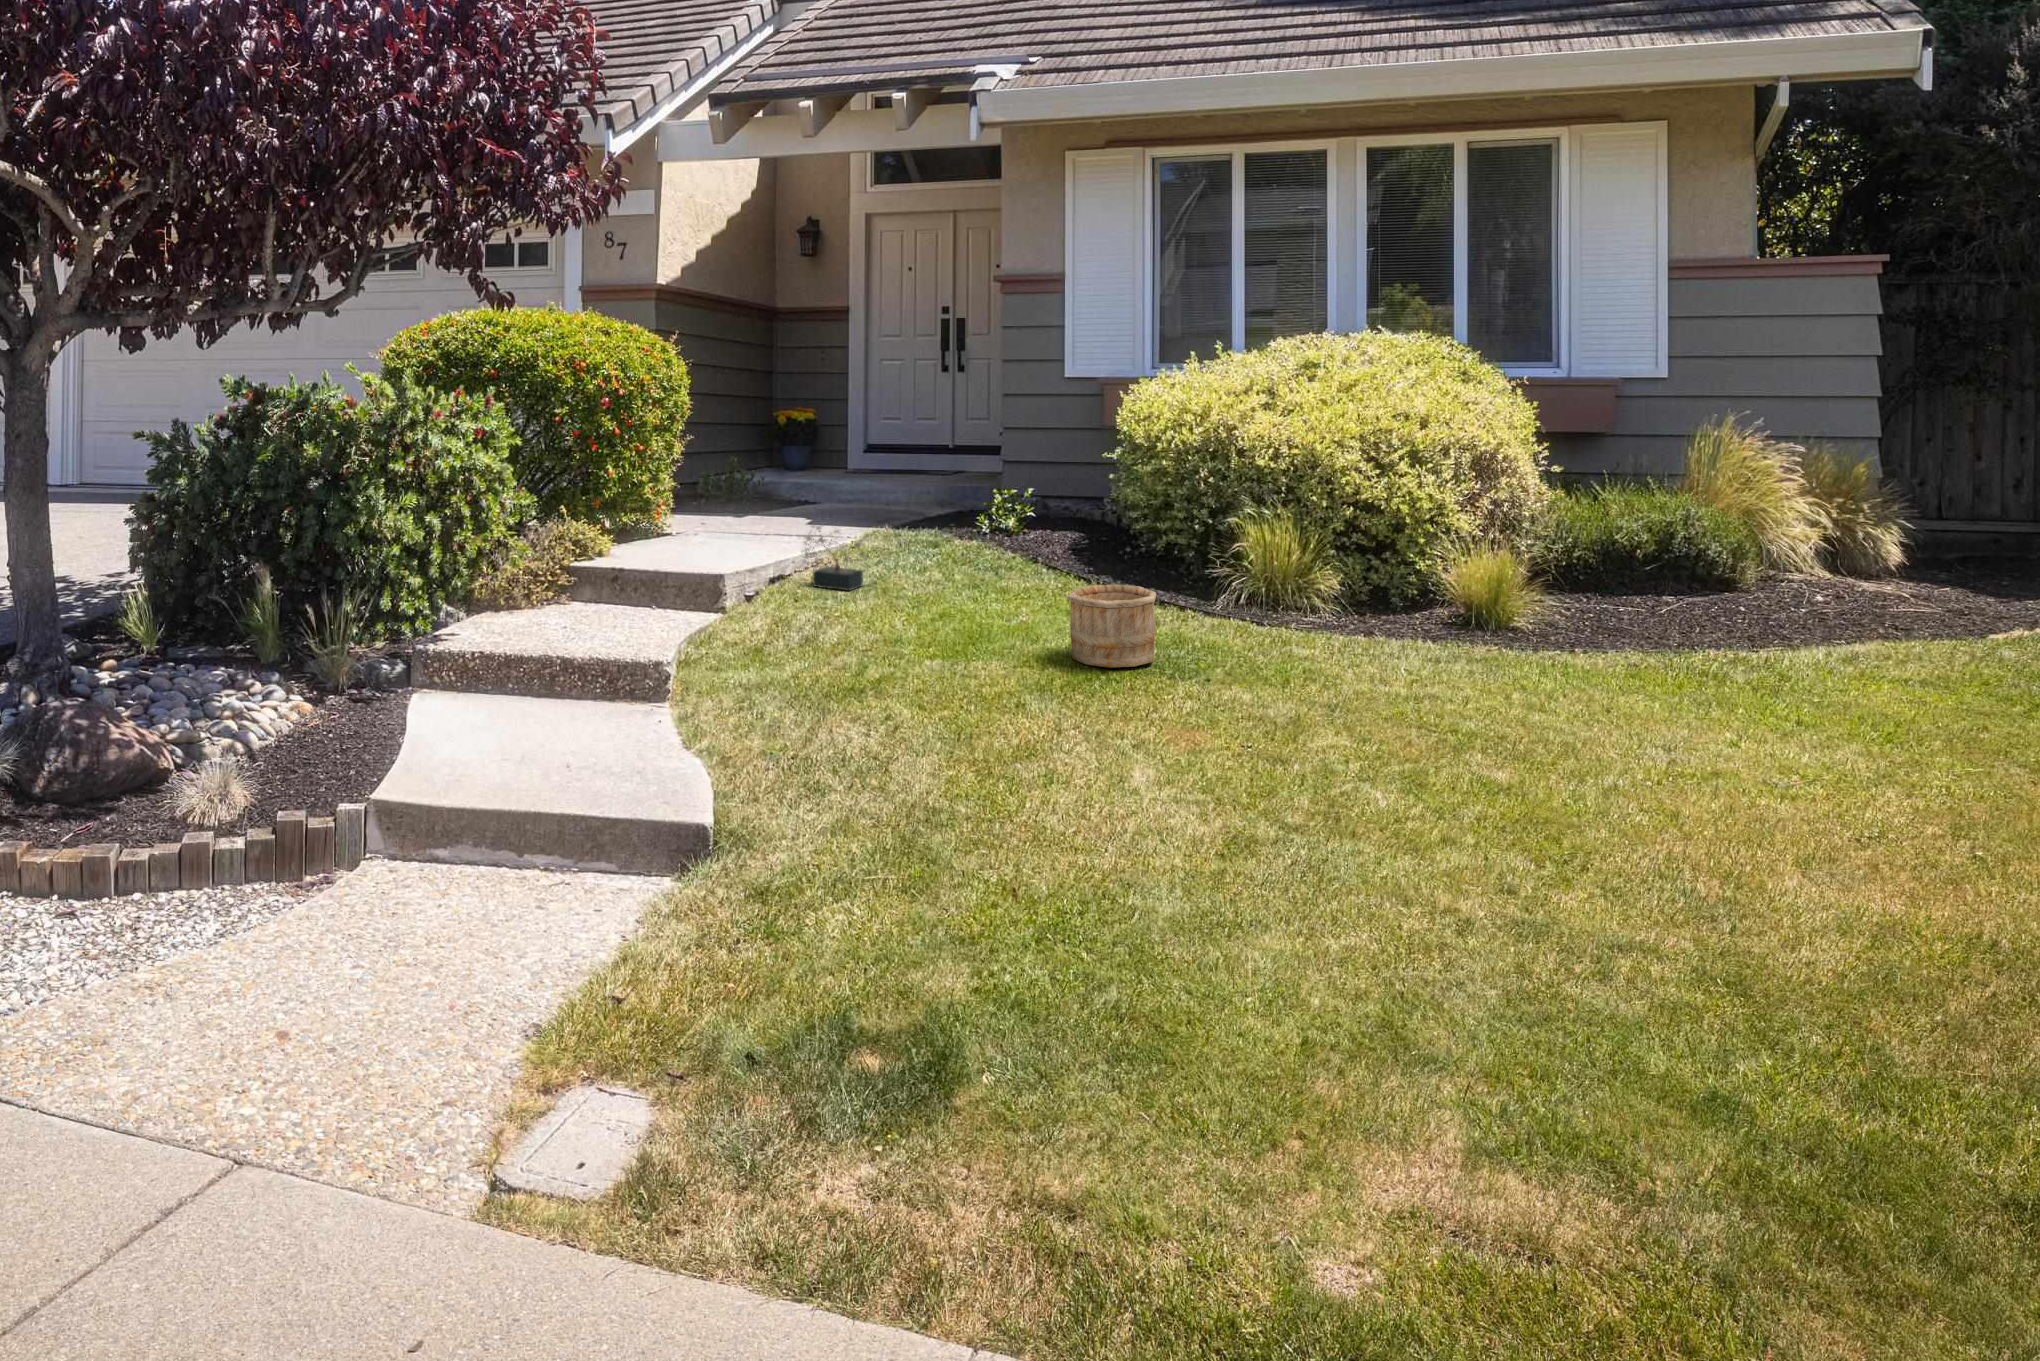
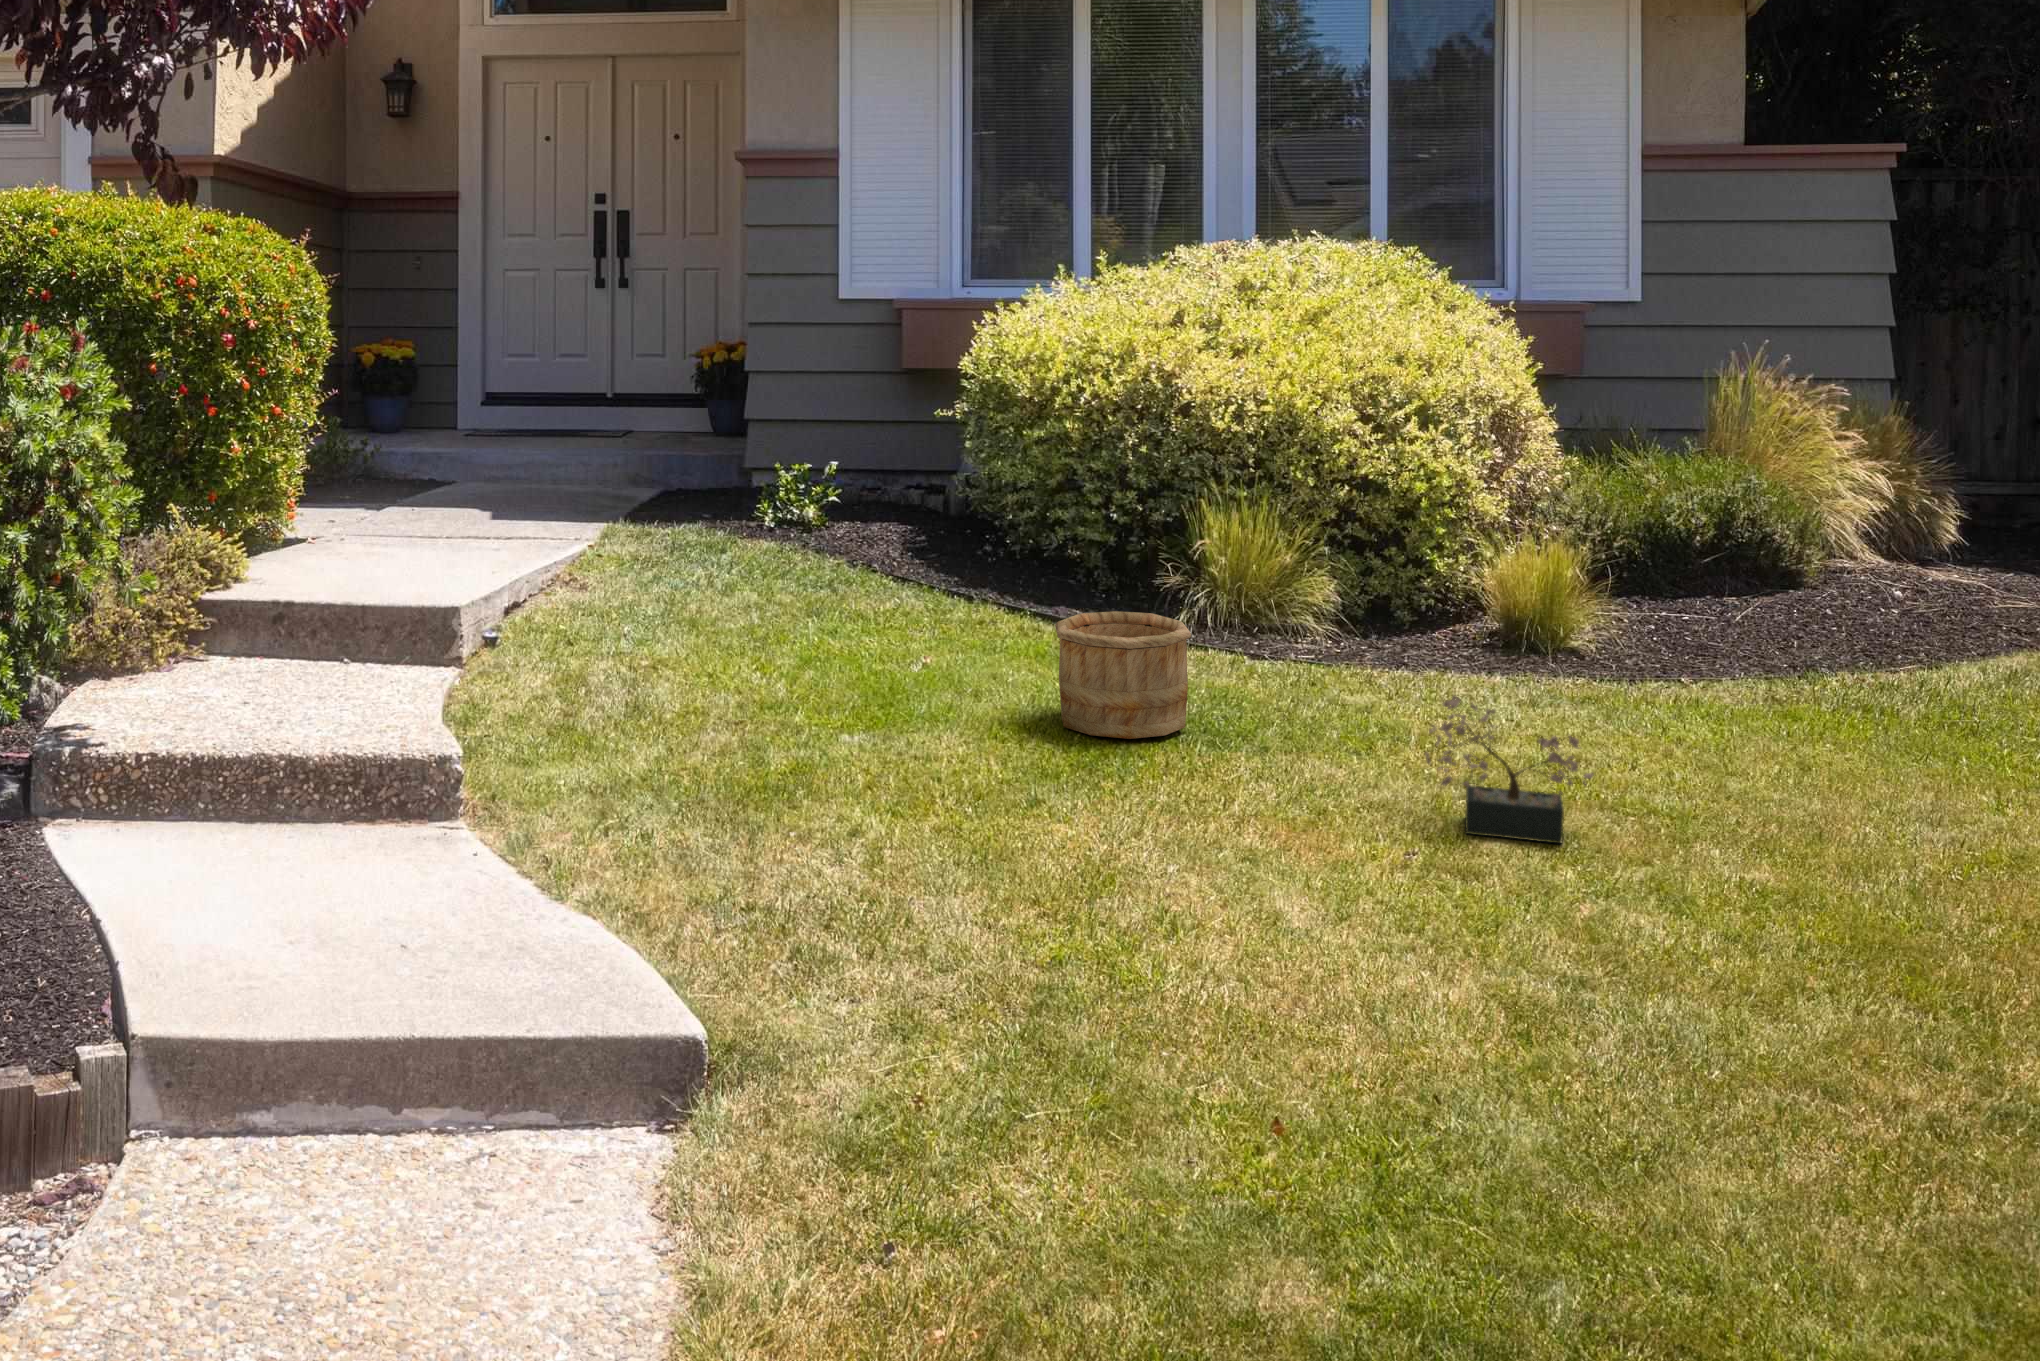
decorative plant: present [802,525,869,591] -> present [1425,696,1593,843]

